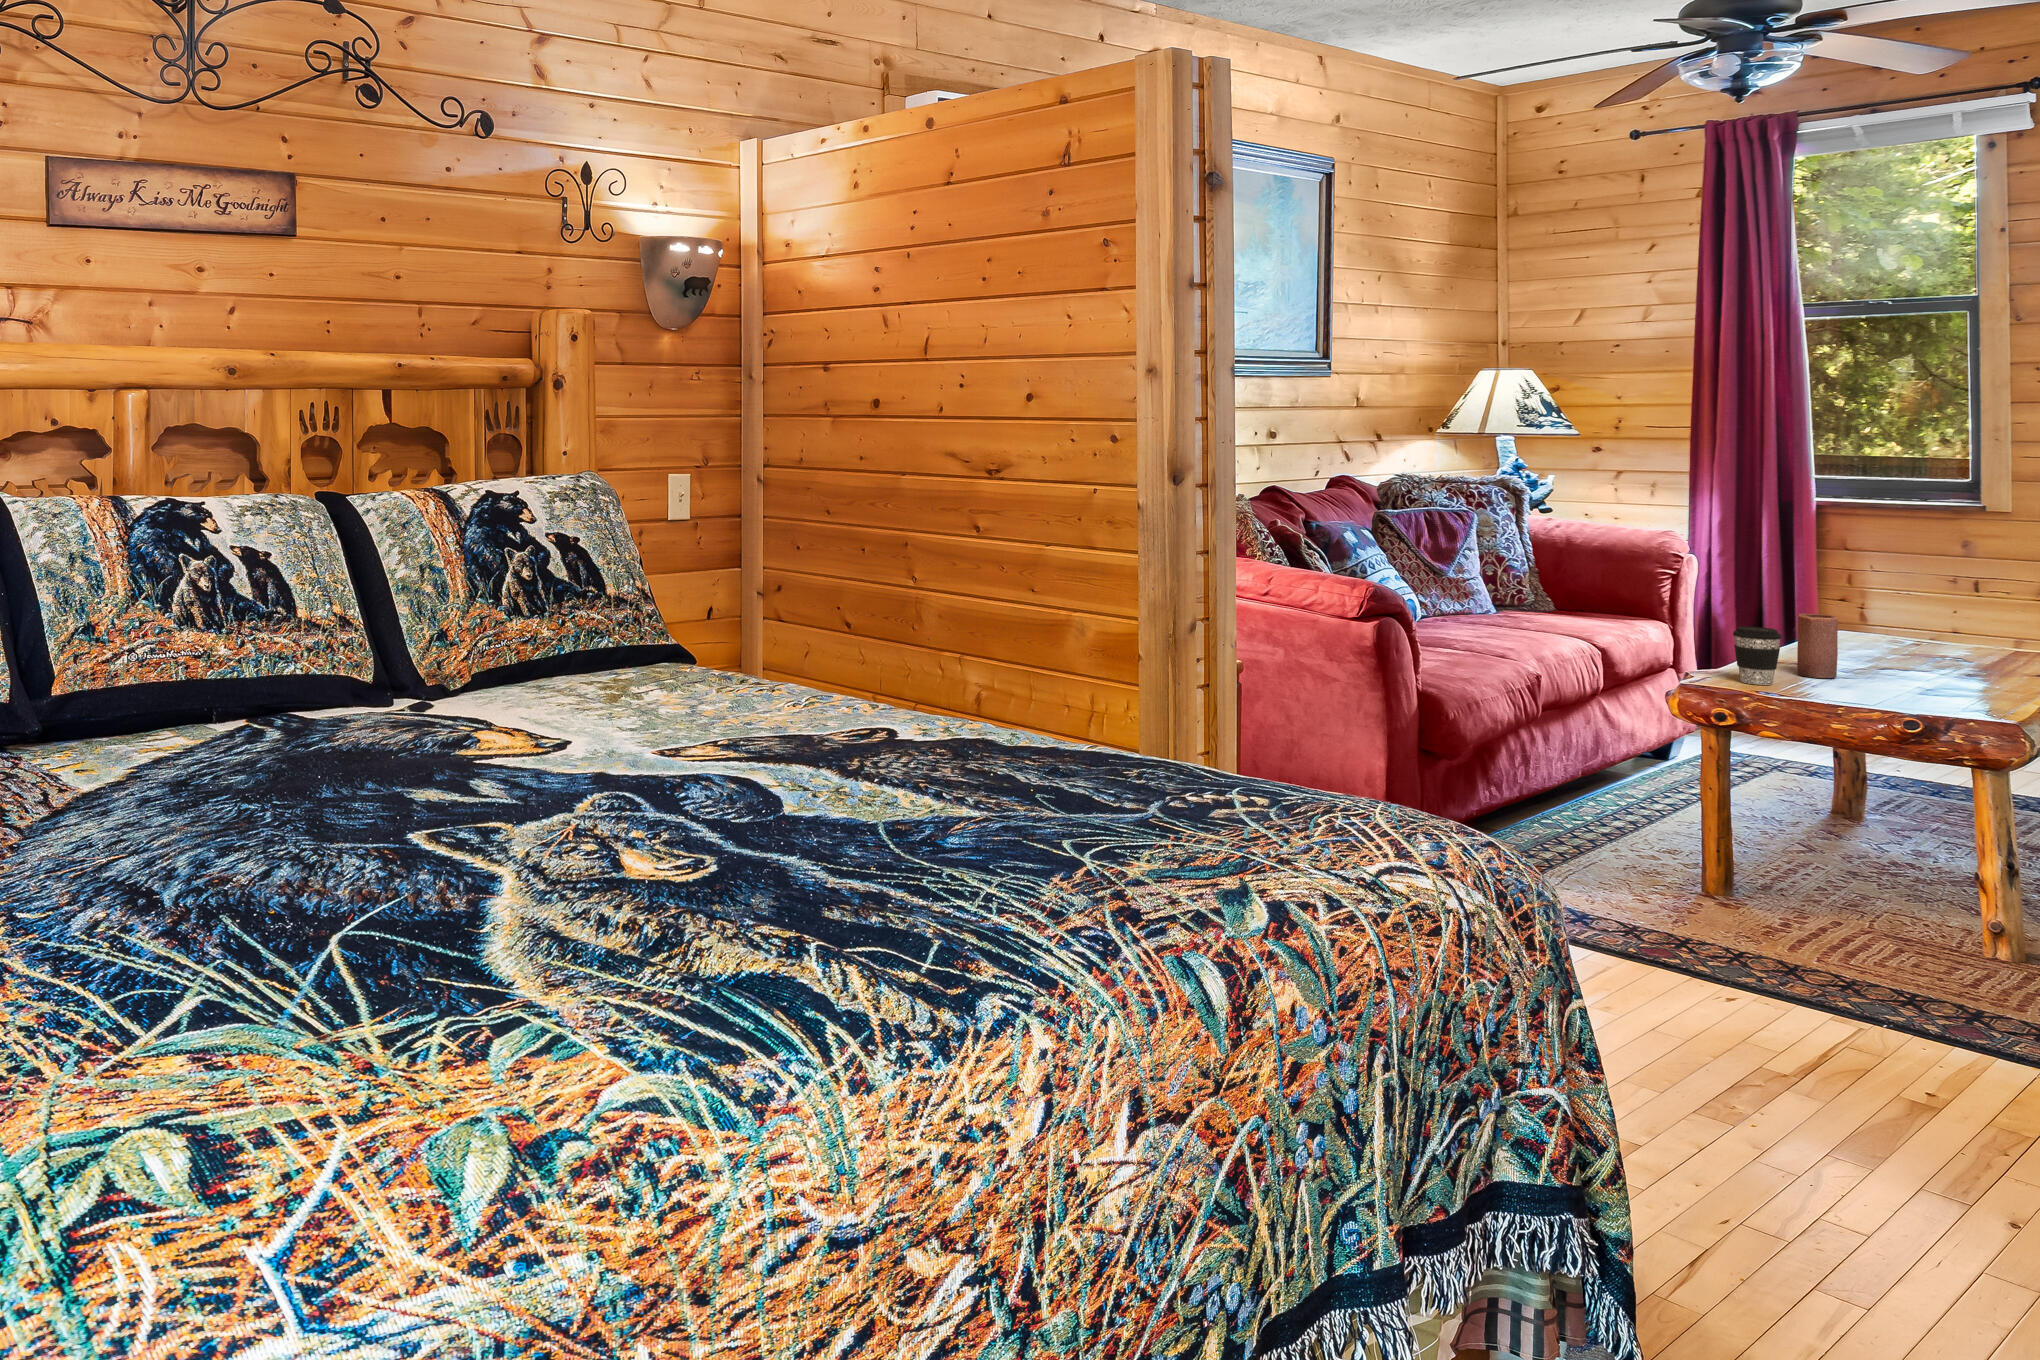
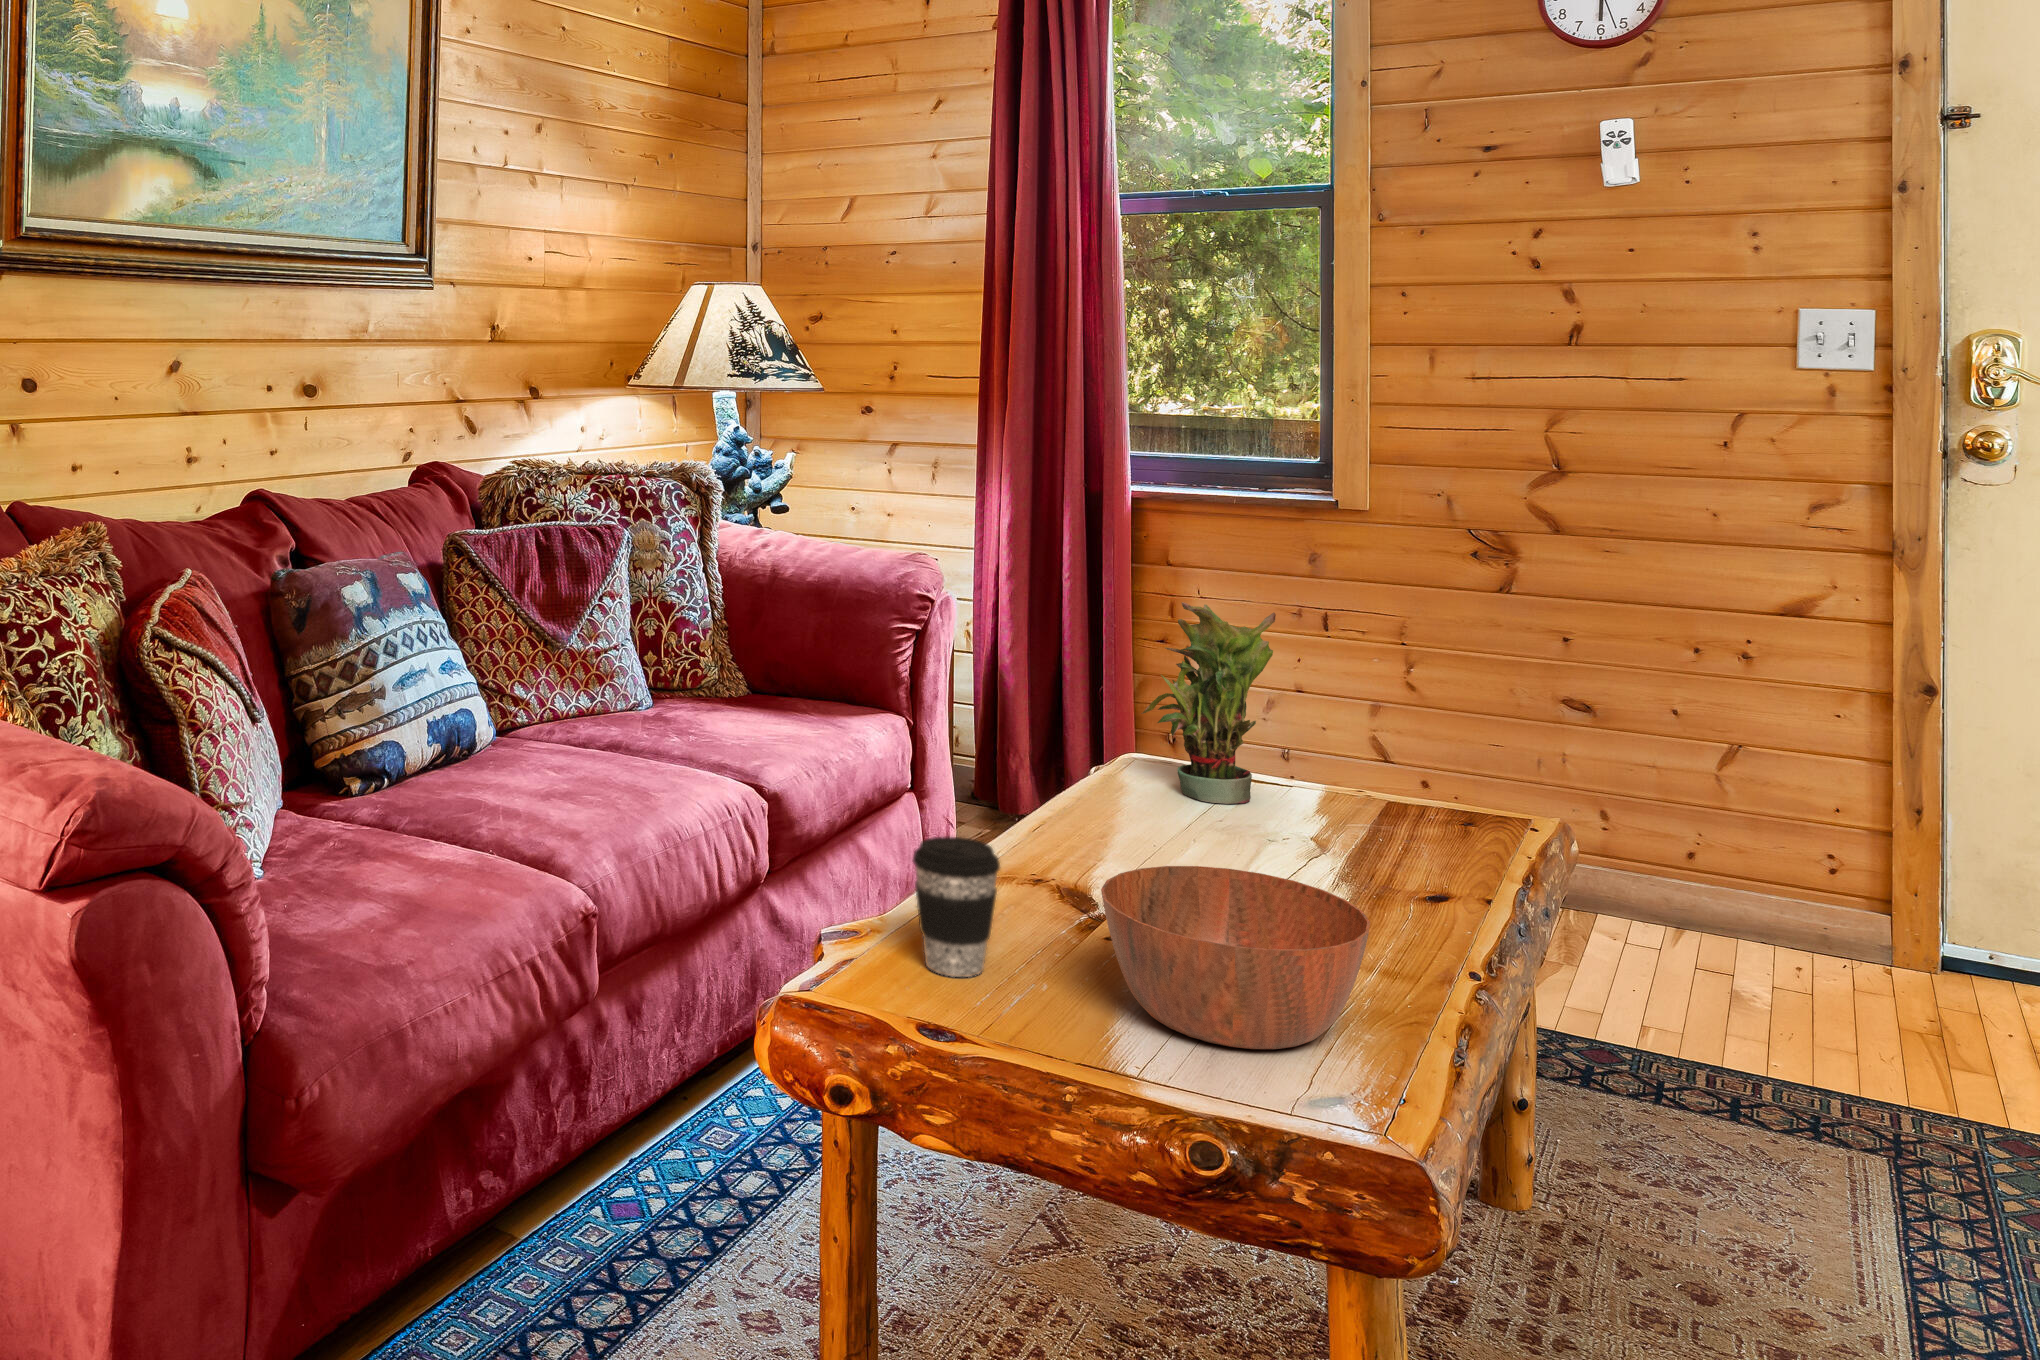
potted plant: none [1843,541,1934,652] -> present [1141,602,1276,804]
candle: present [1797,614,1838,678] -> none [1041,785,1110,931]
bowl: none [1839,640,1986,704] -> present [1101,866,1370,1049]

